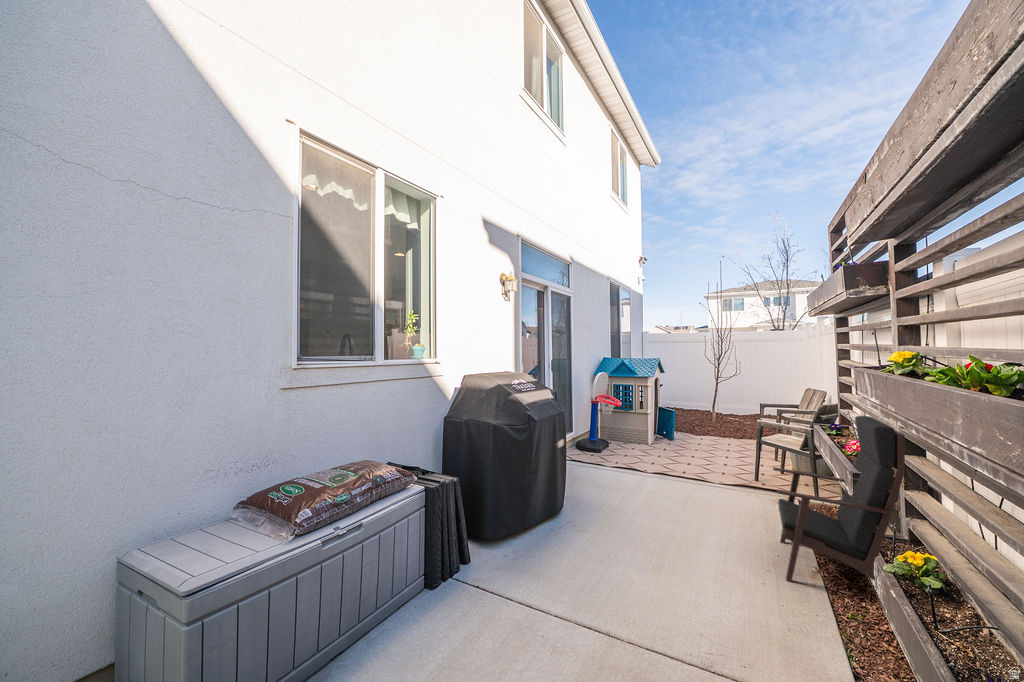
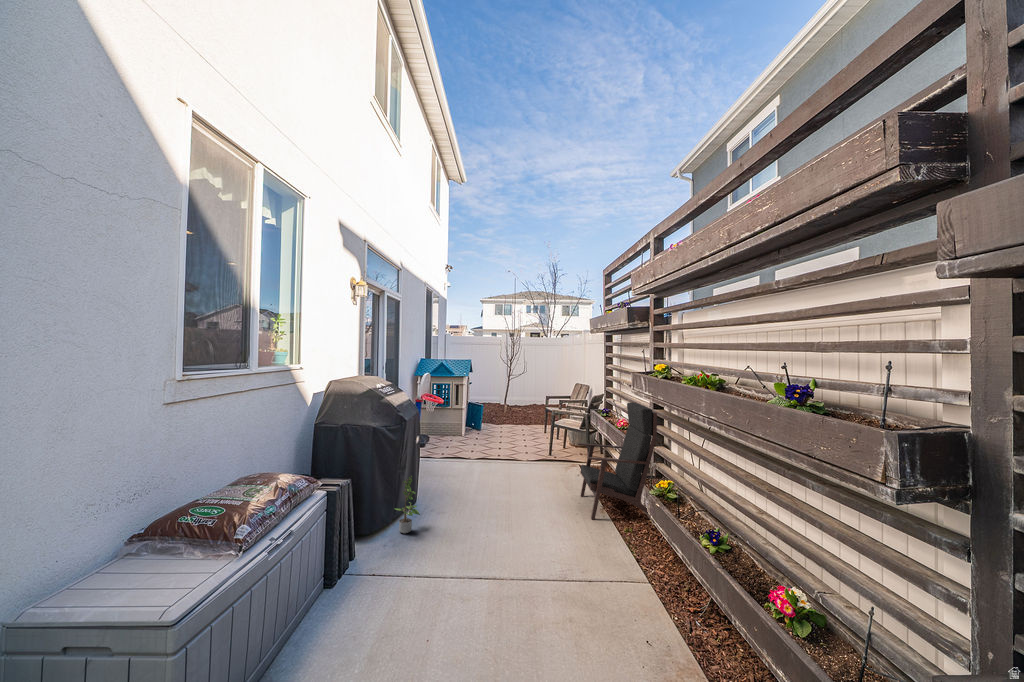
potted plant: none [519,483,551,549] -> present [395,476,420,533]

